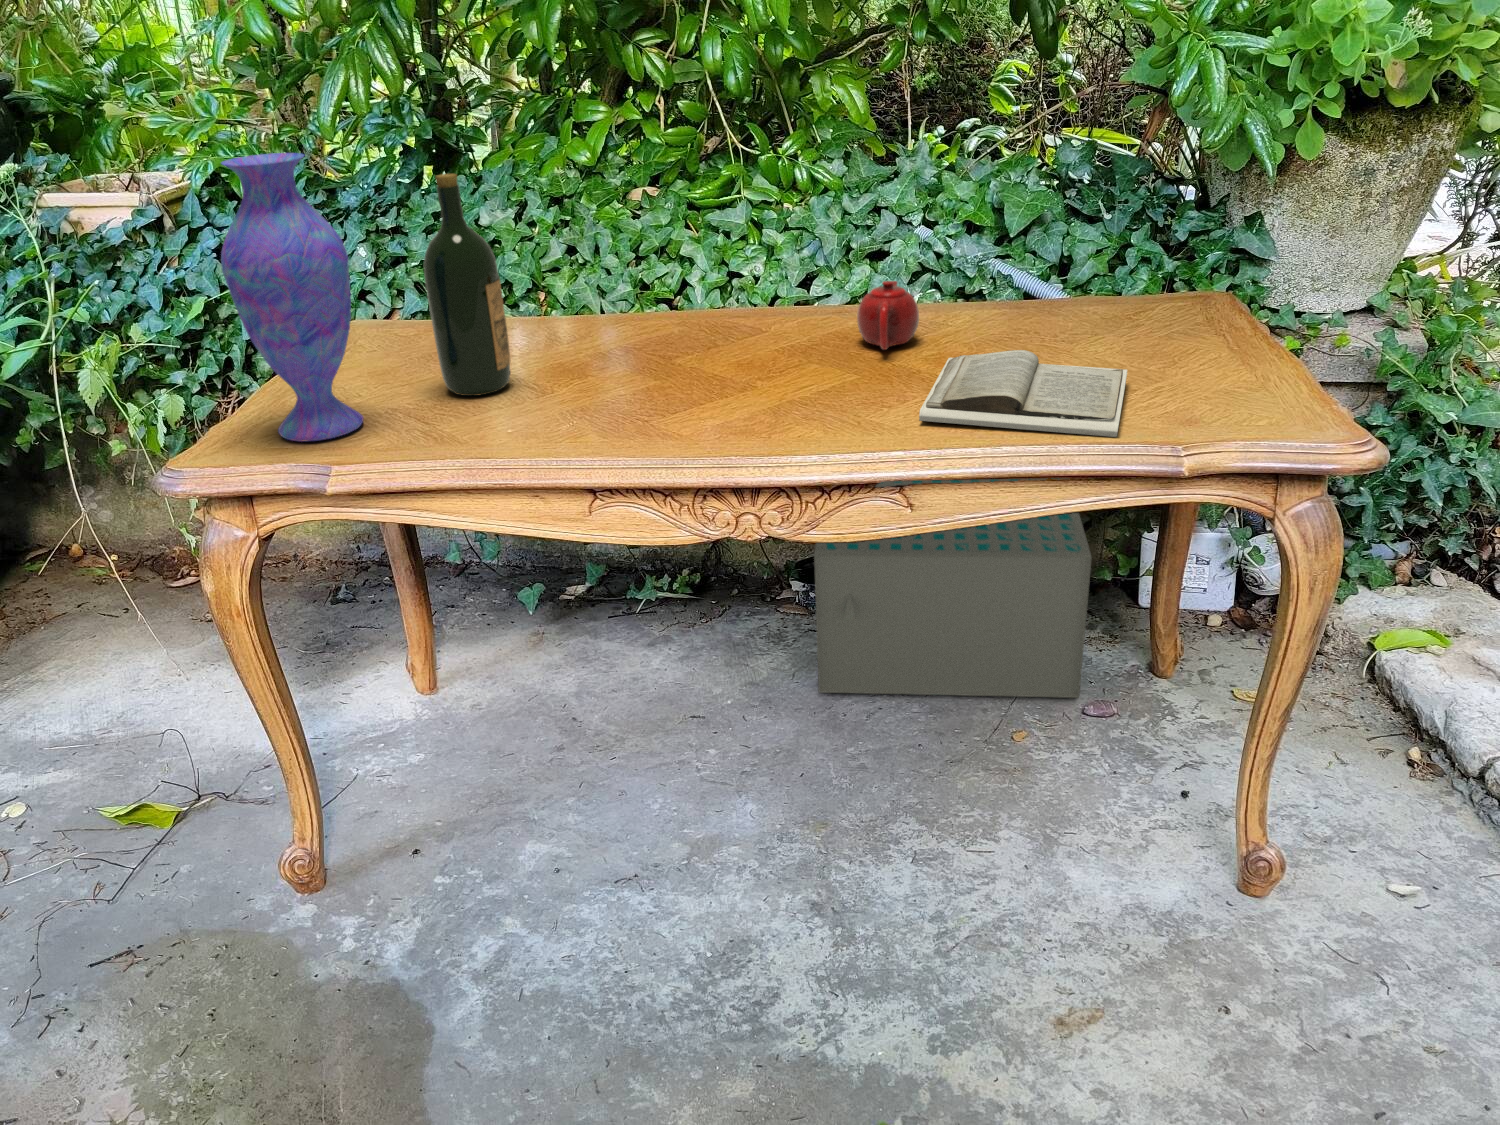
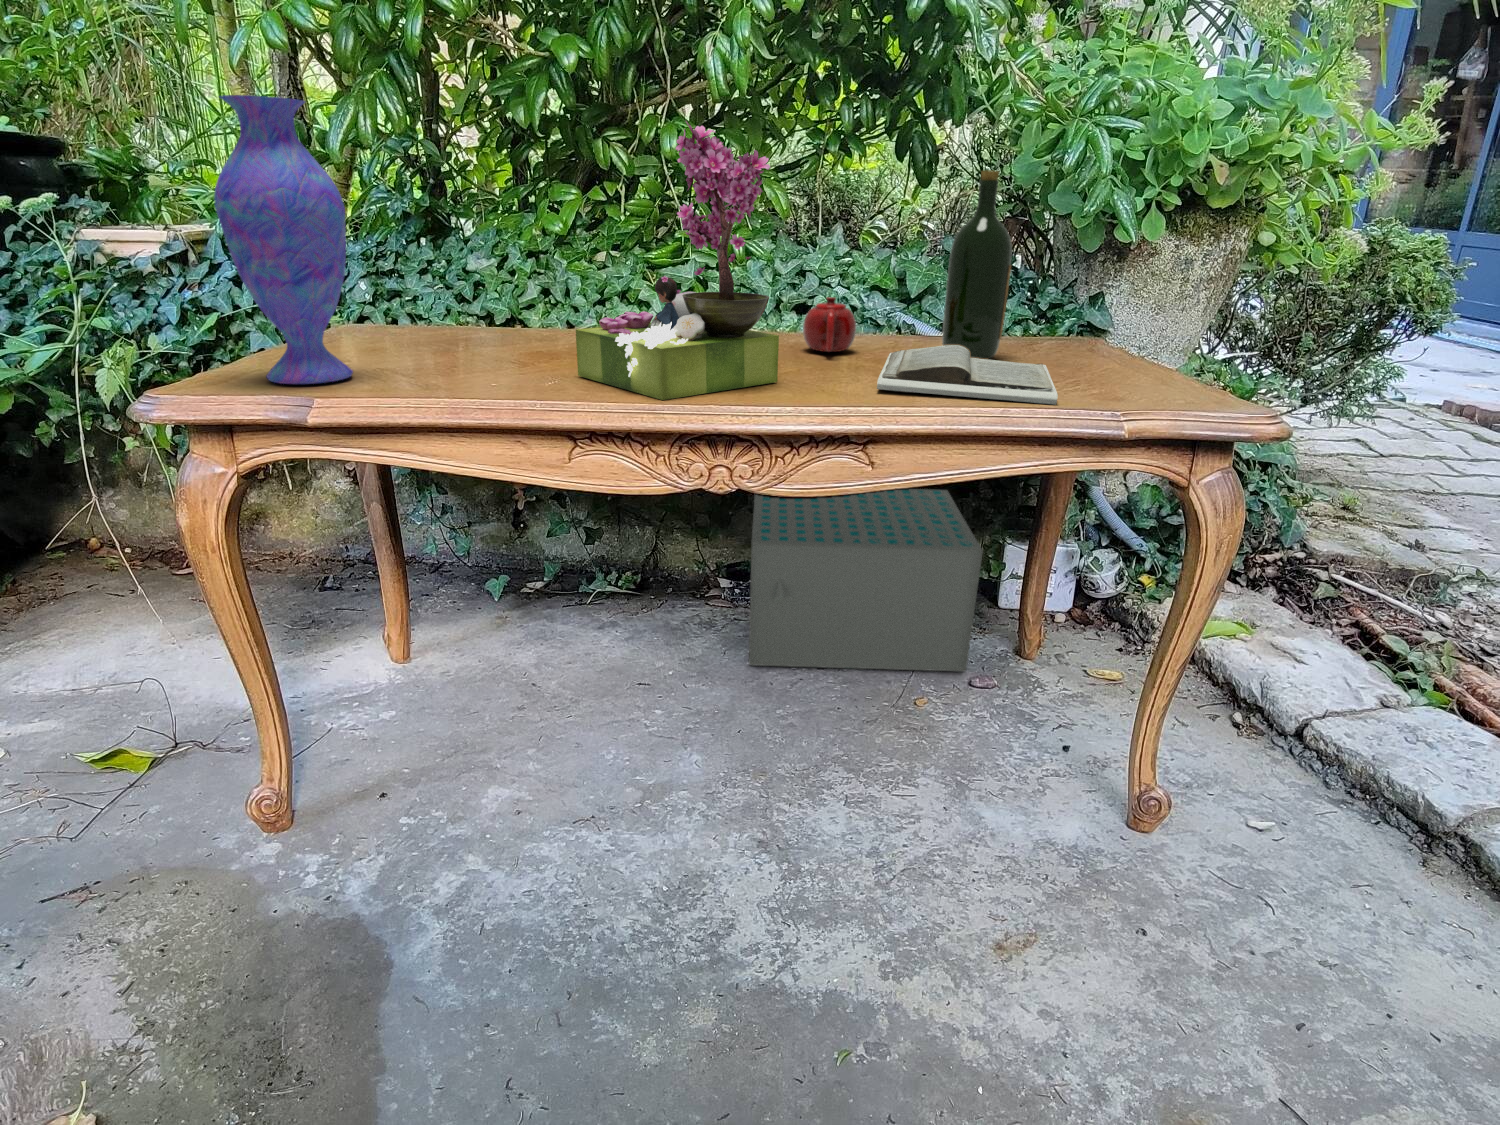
flower arrangement: none [592,123,813,450] -> present [576,122,779,400]
wine bottle: present [424,174,510,396] -> present [942,171,1012,359]

